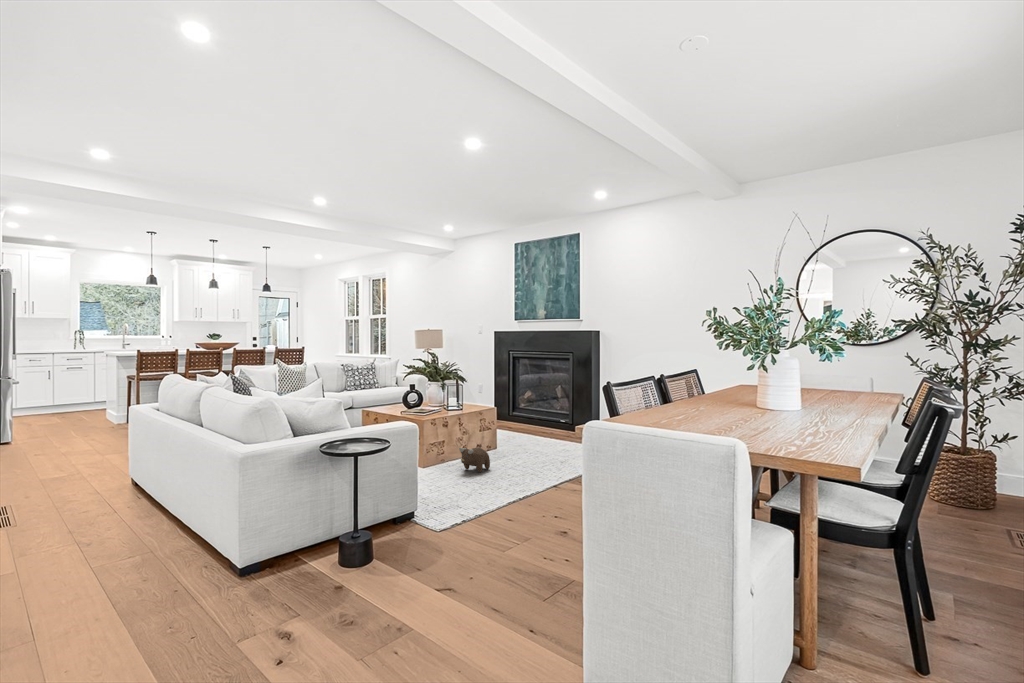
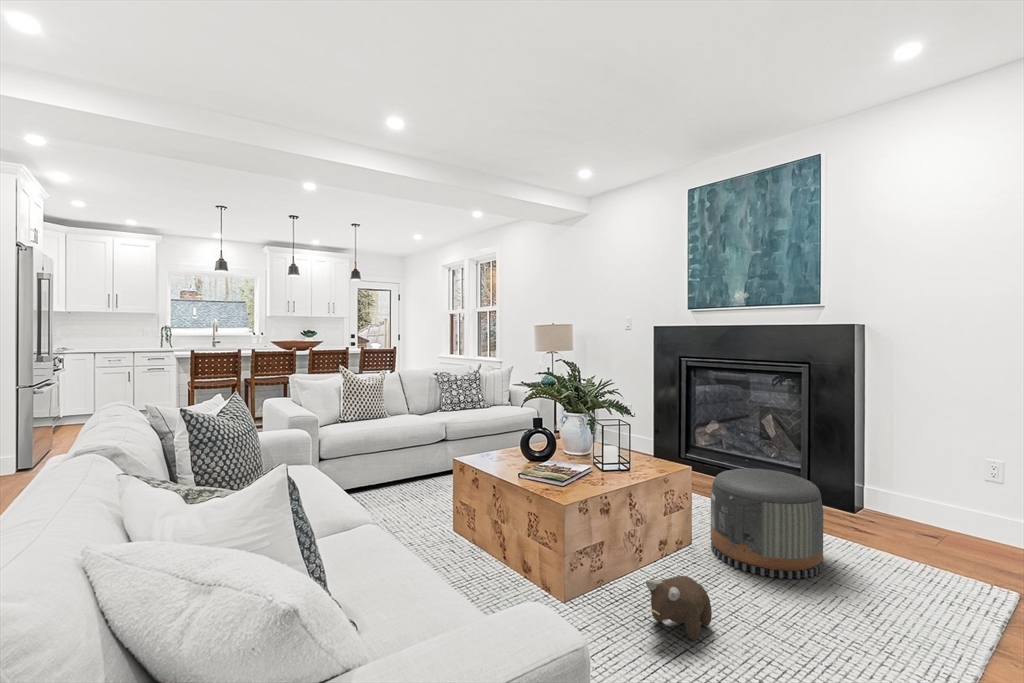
pouf: none [506,408,558,456] -> present [711,468,823,579]

